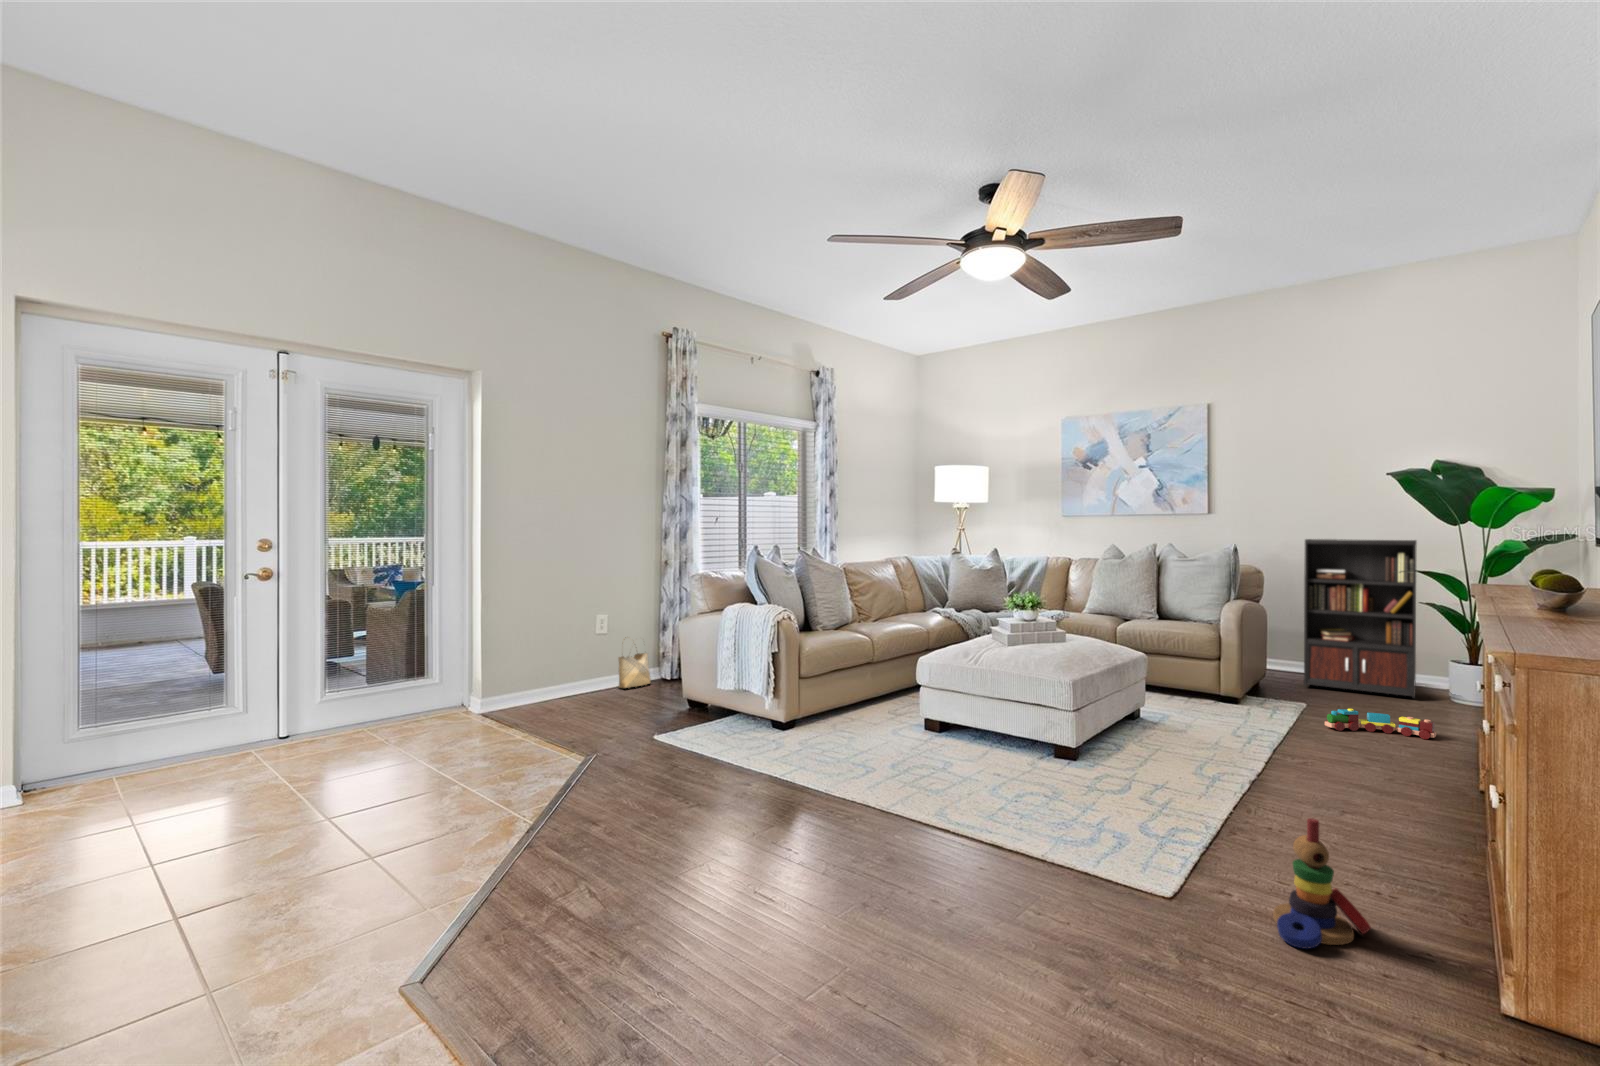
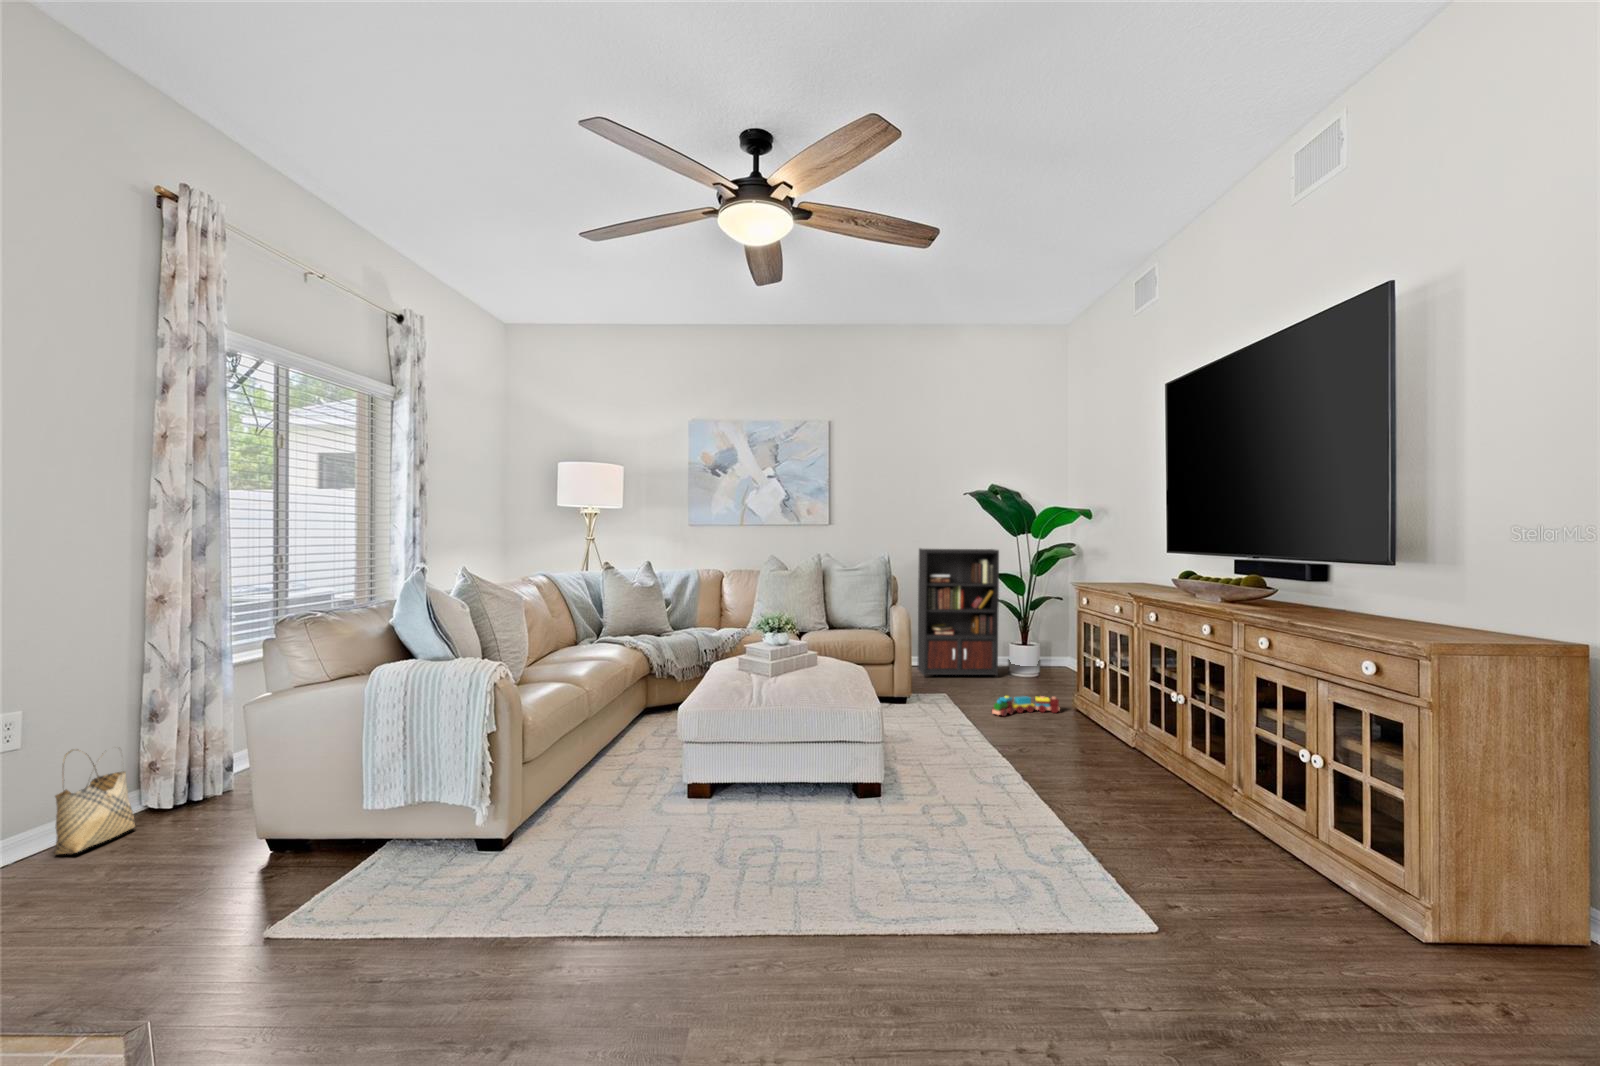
stacking toy: present [1273,818,1371,949] -> none [1280,843,1371,987]

